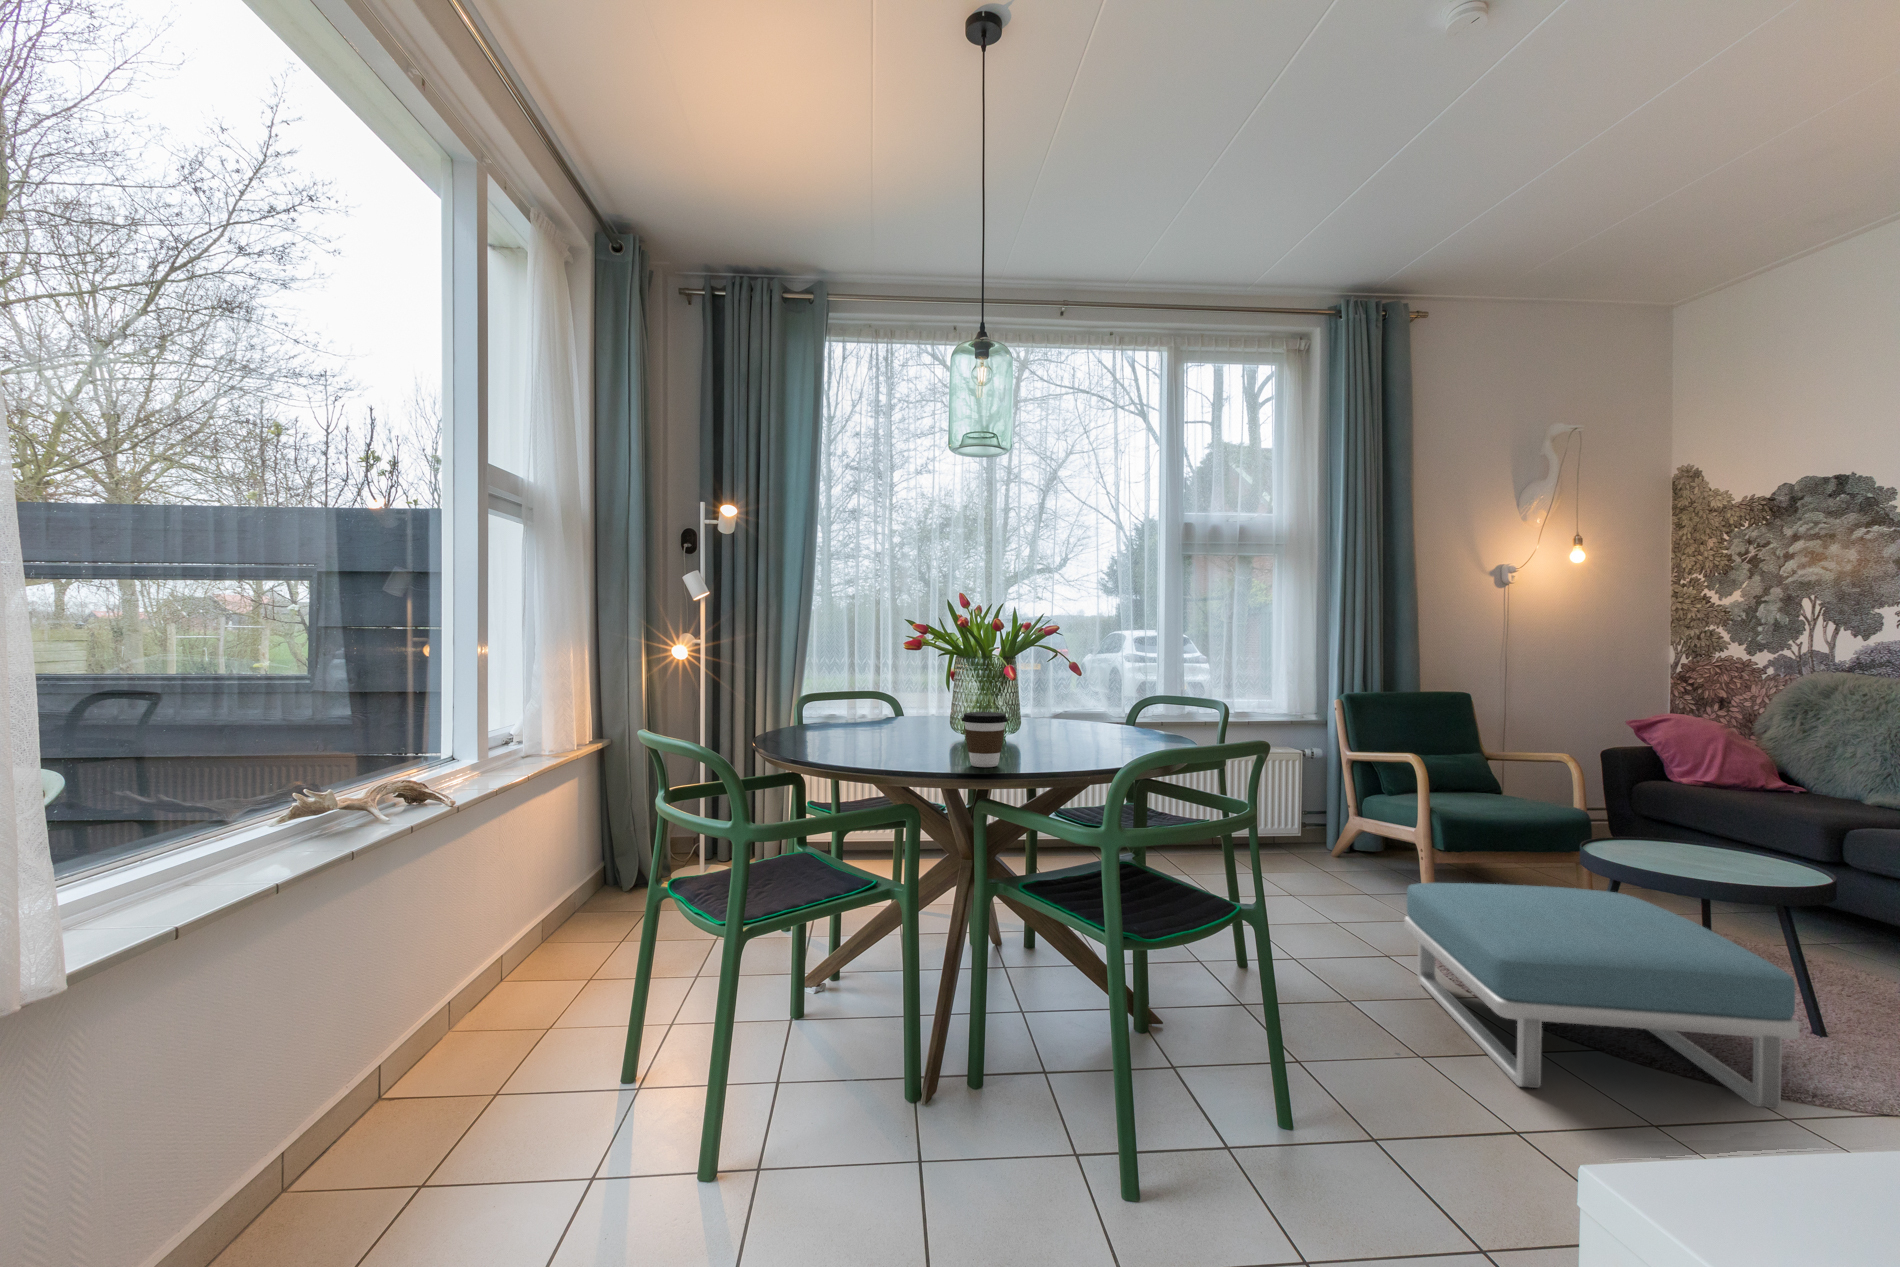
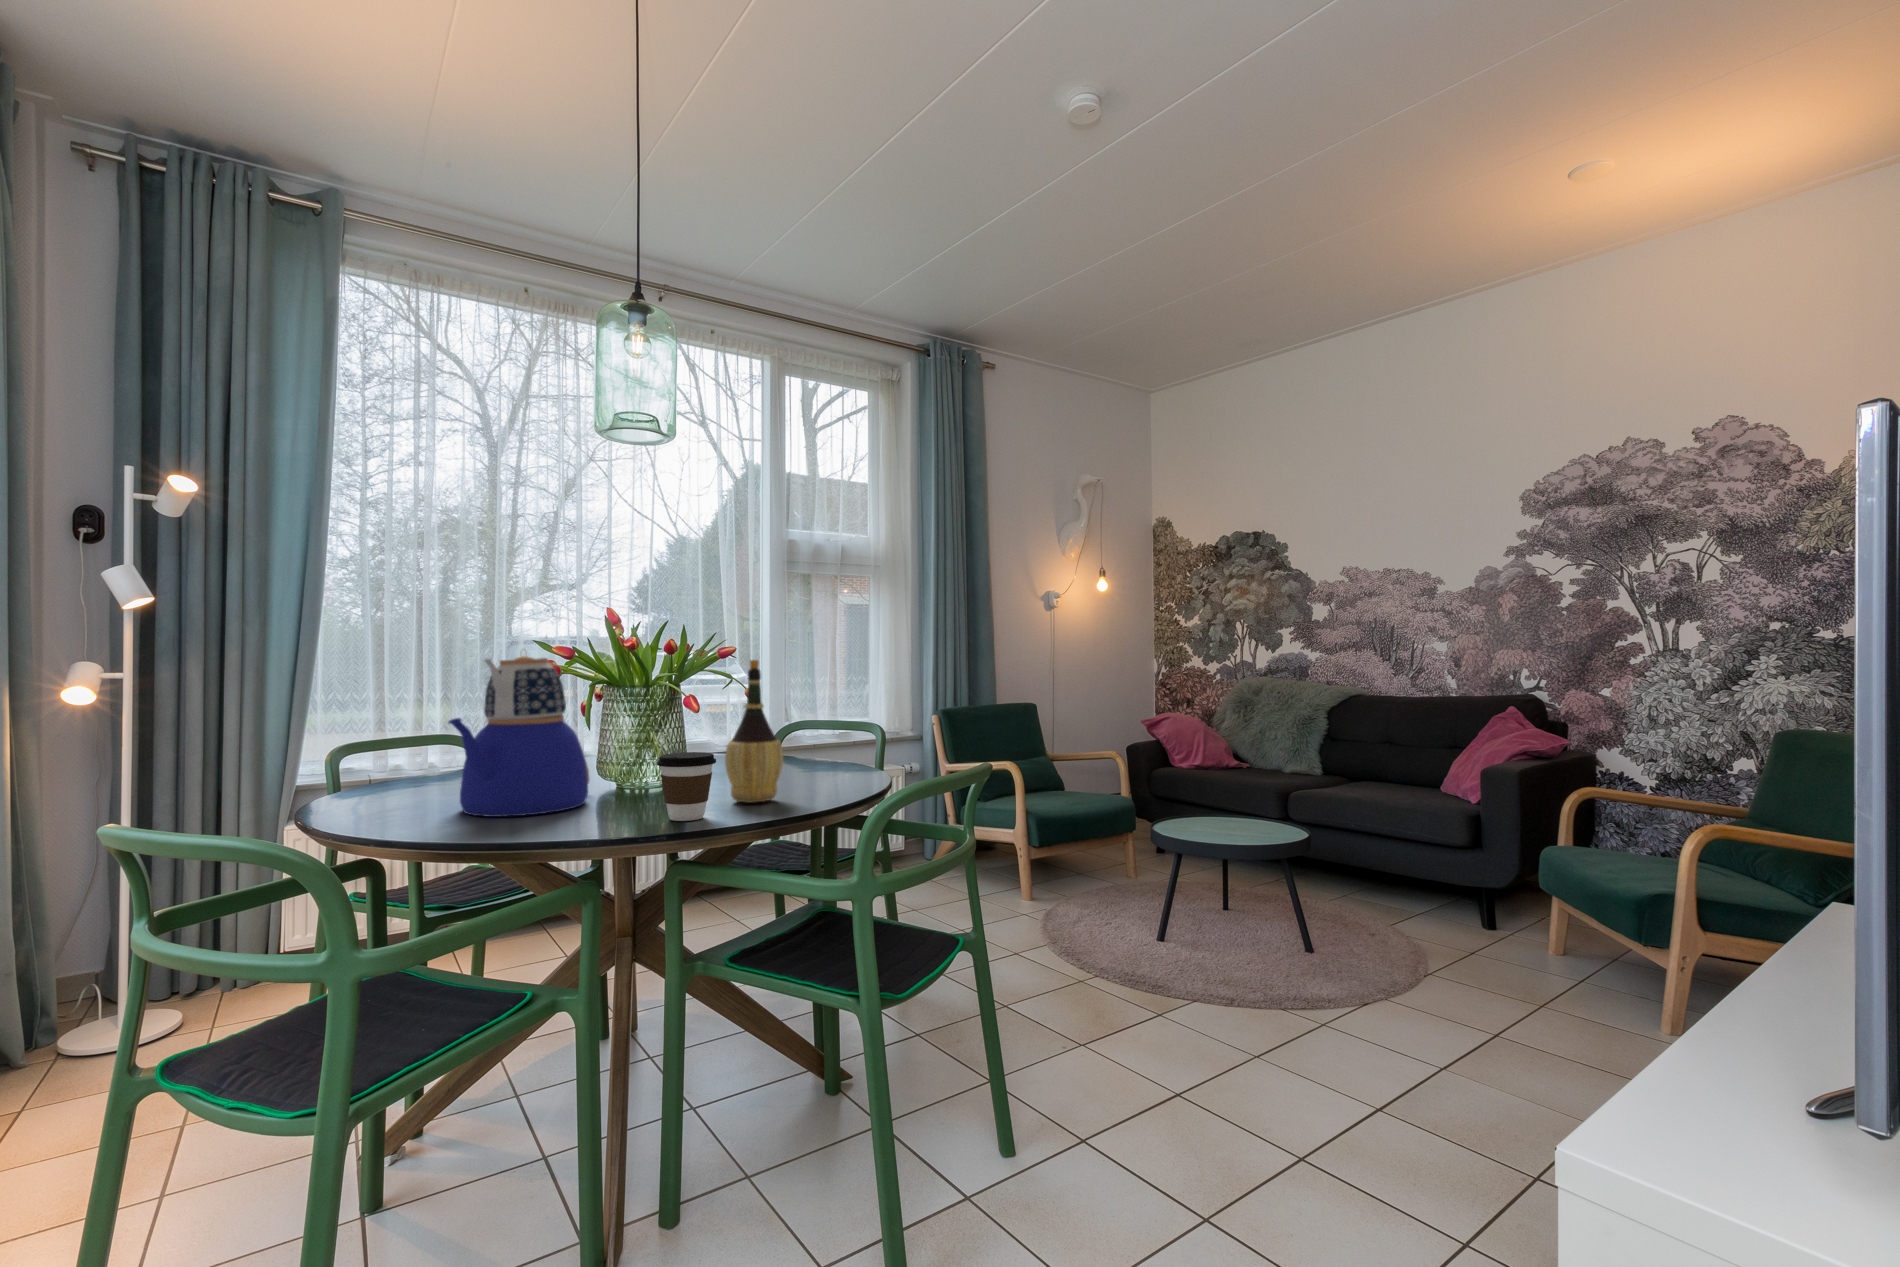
teapot: none [828,626,939,752] -> present [449,656,590,817]
wine bottle: none [1027,637,1076,759] -> present [725,660,783,802]
footstool: present [1404,883,1799,1108] -> none [1038,864,1323,1049]

